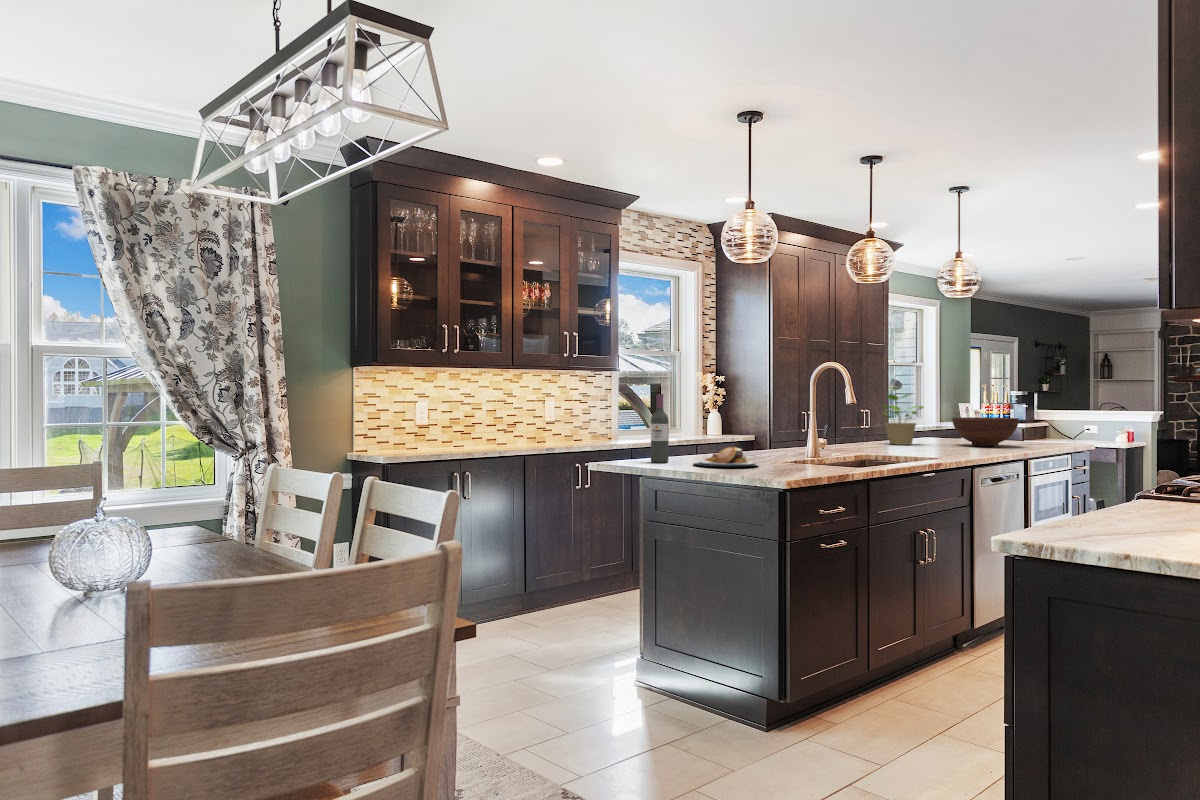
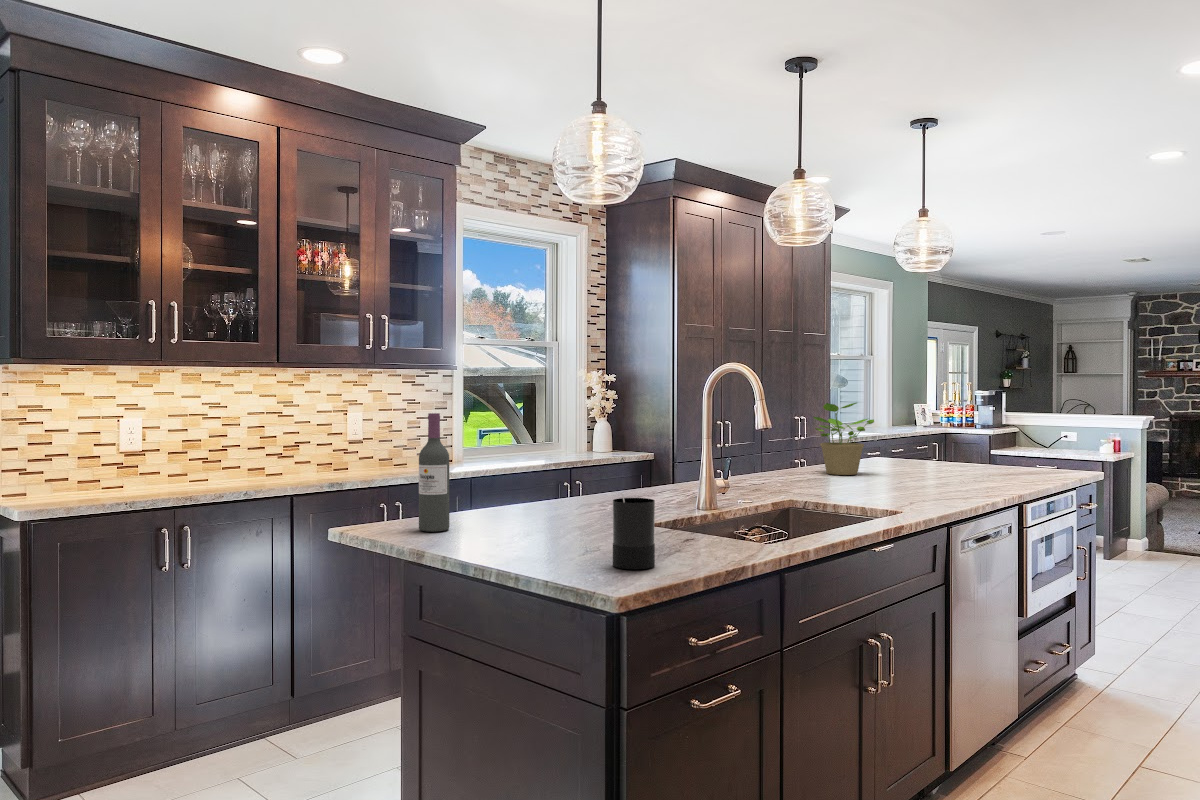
fruit bowl: present [952,417,1019,446] -> none [914,435,1007,478]
candle: none [776,434,801,474] -> present [611,492,655,569]
plate: present [694,447,757,467] -> none [482,508,595,548]

